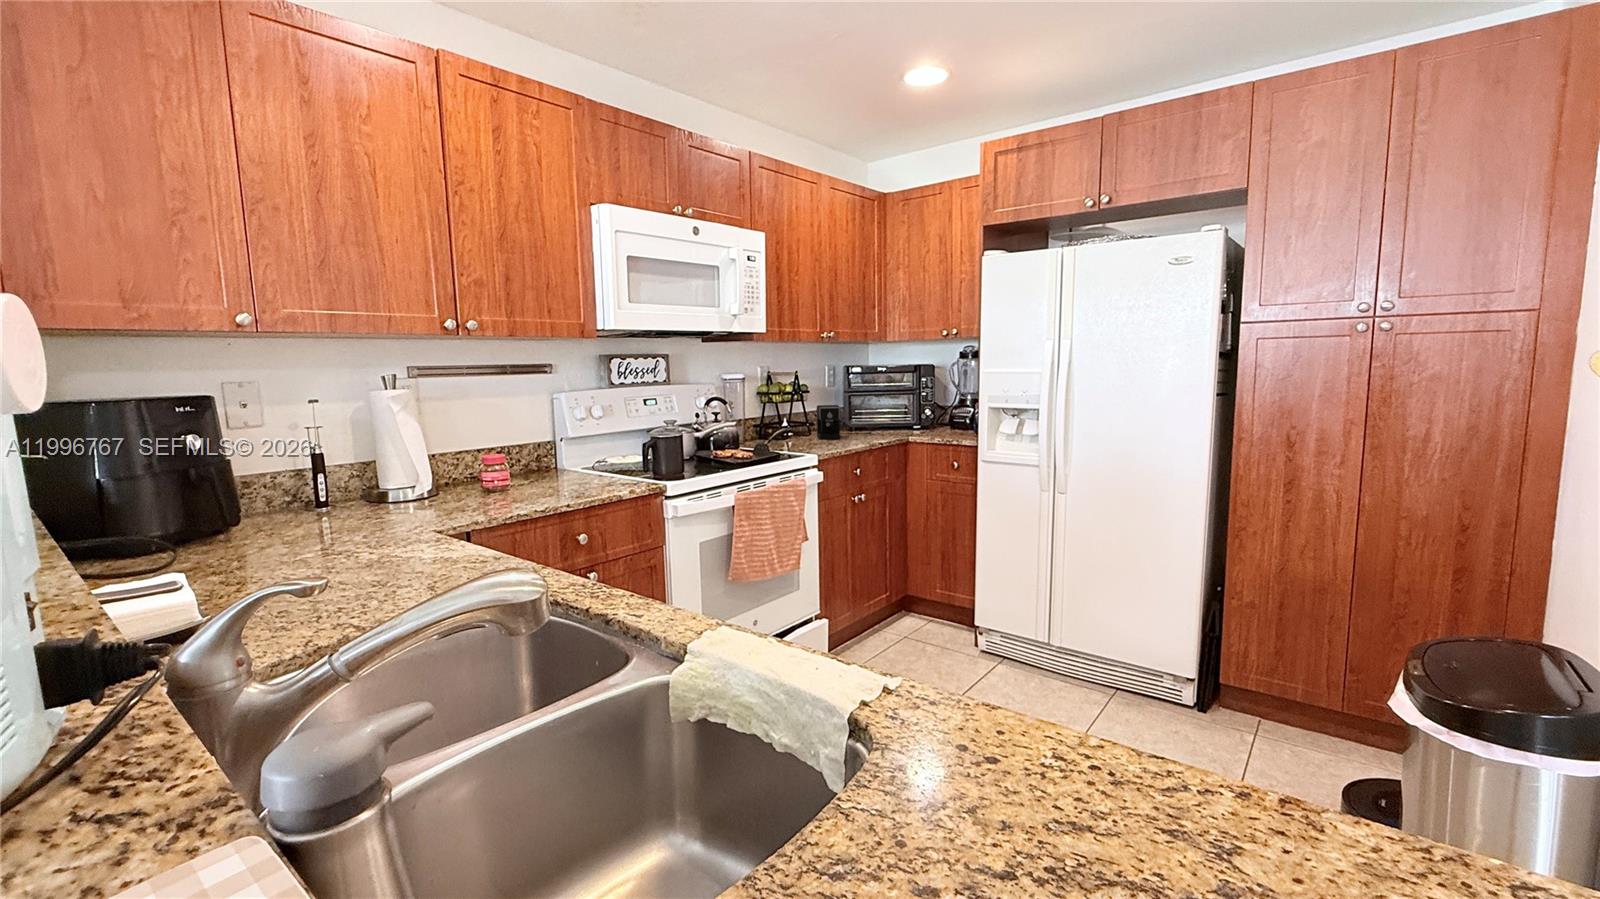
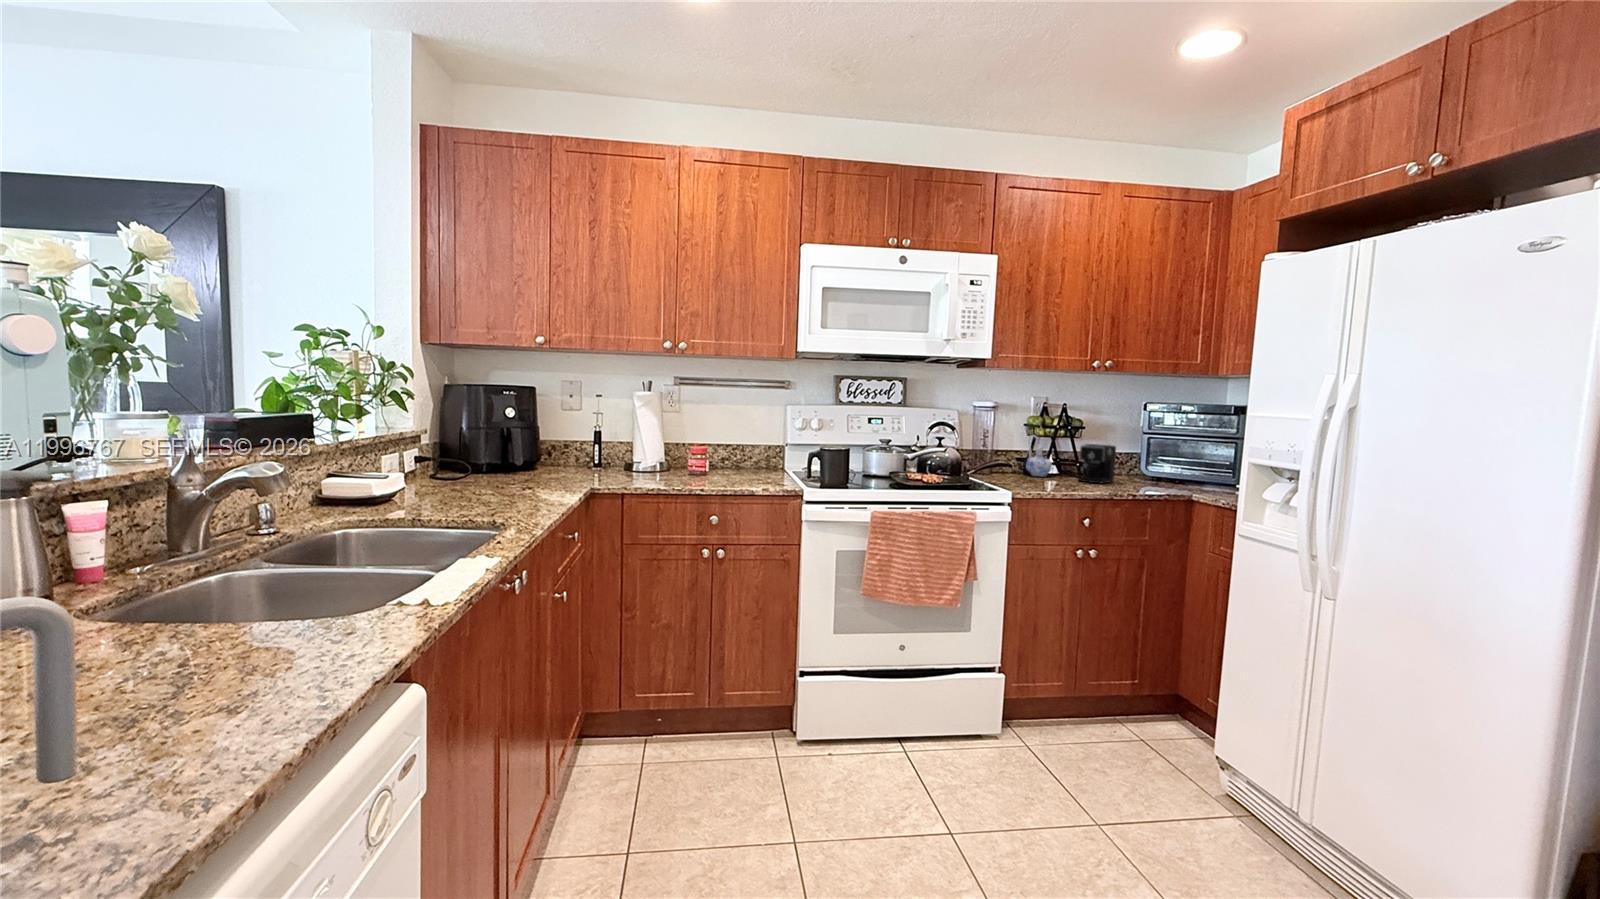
ceramic pitcher: none [772,402,795,439] -> present [1026,435,1052,476]

